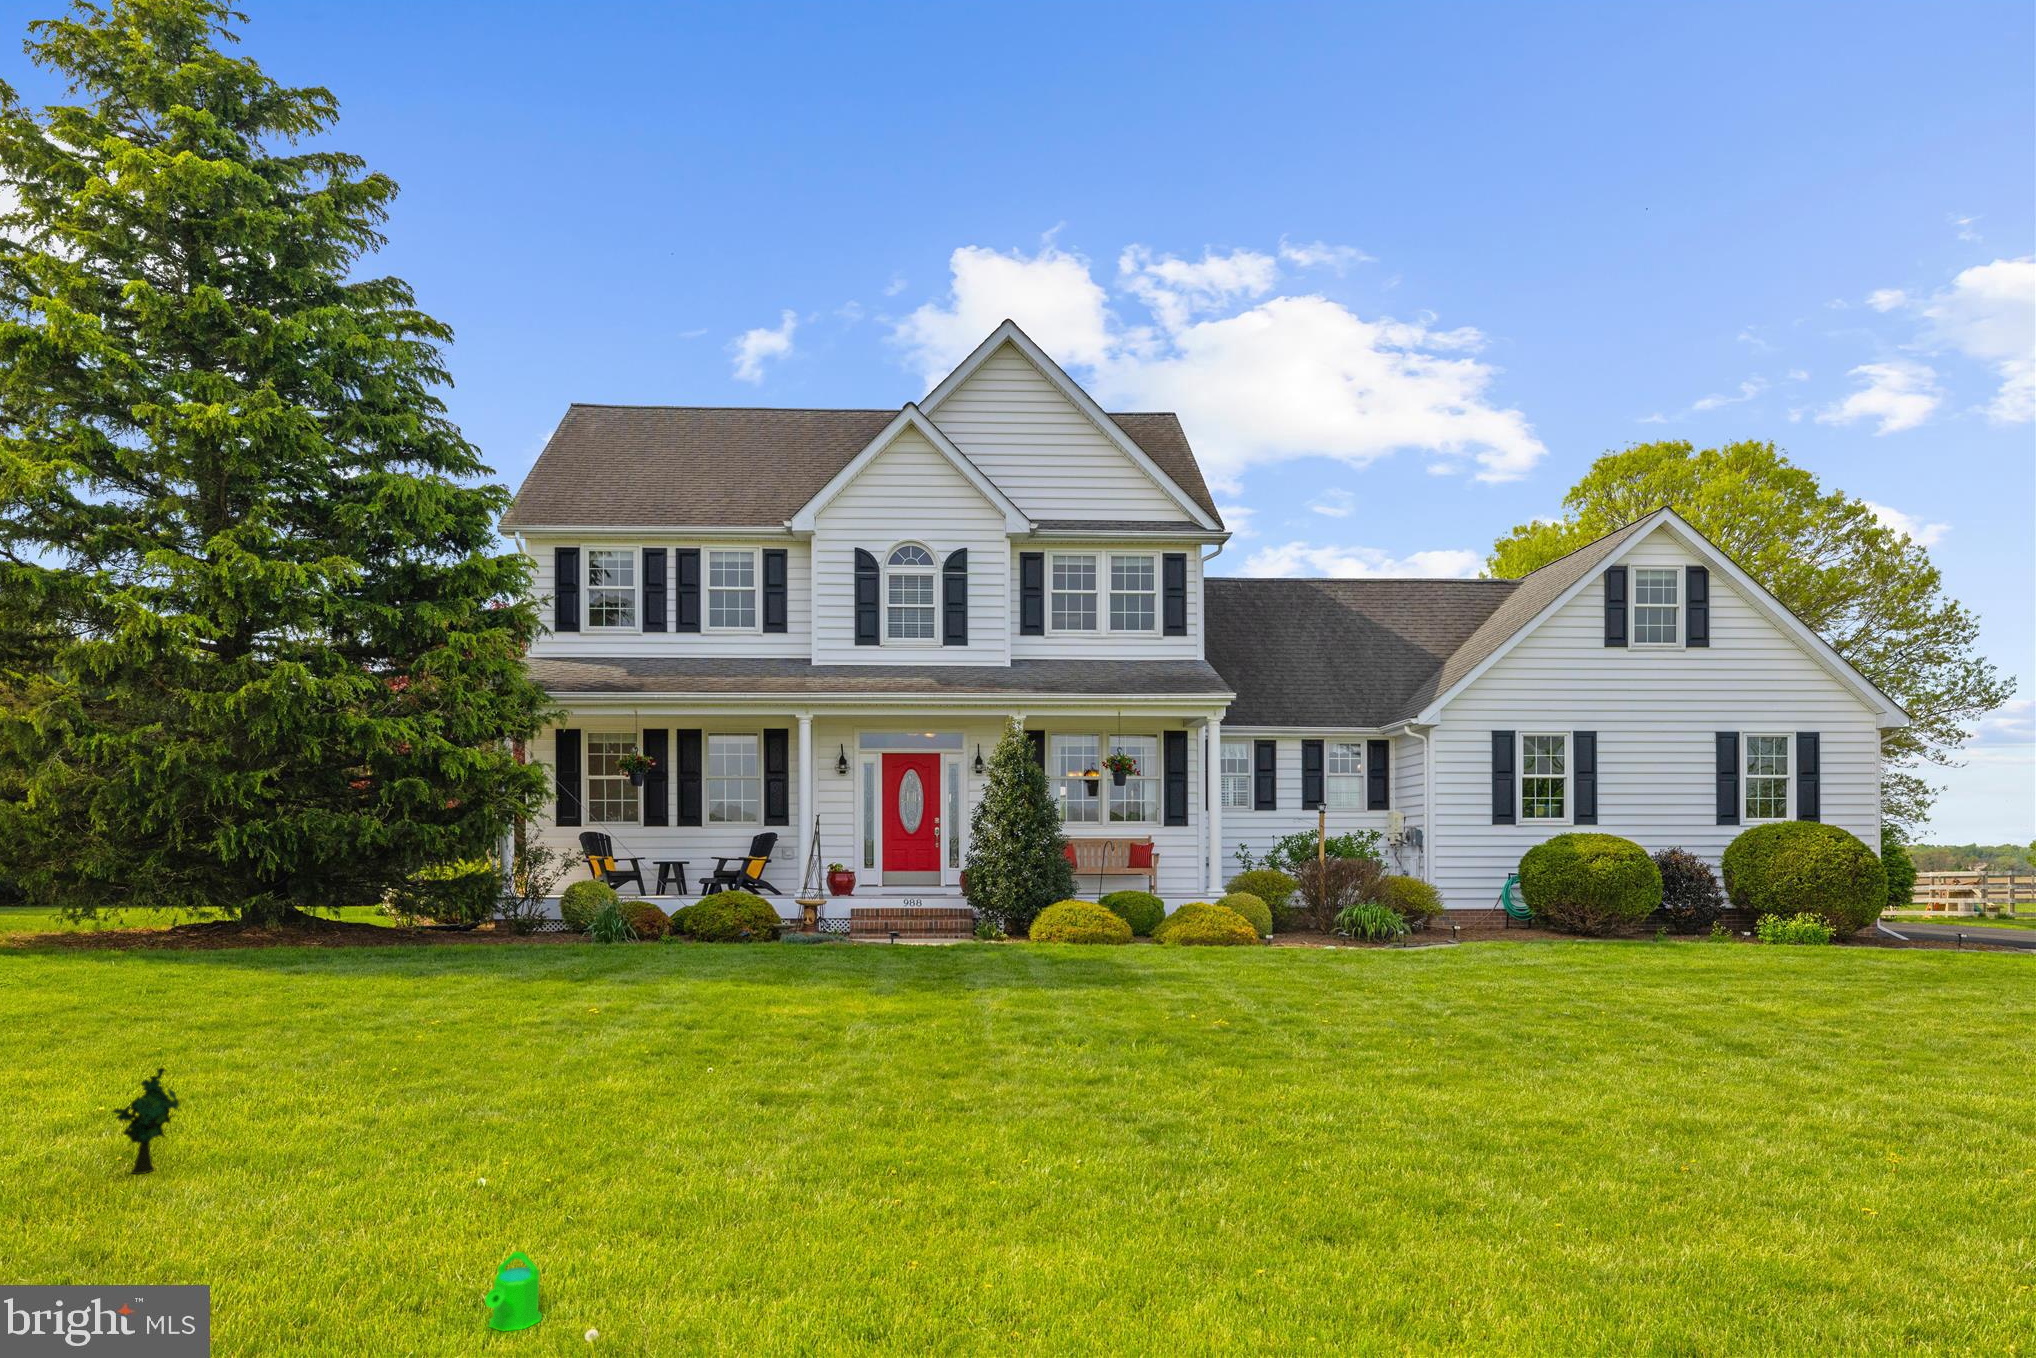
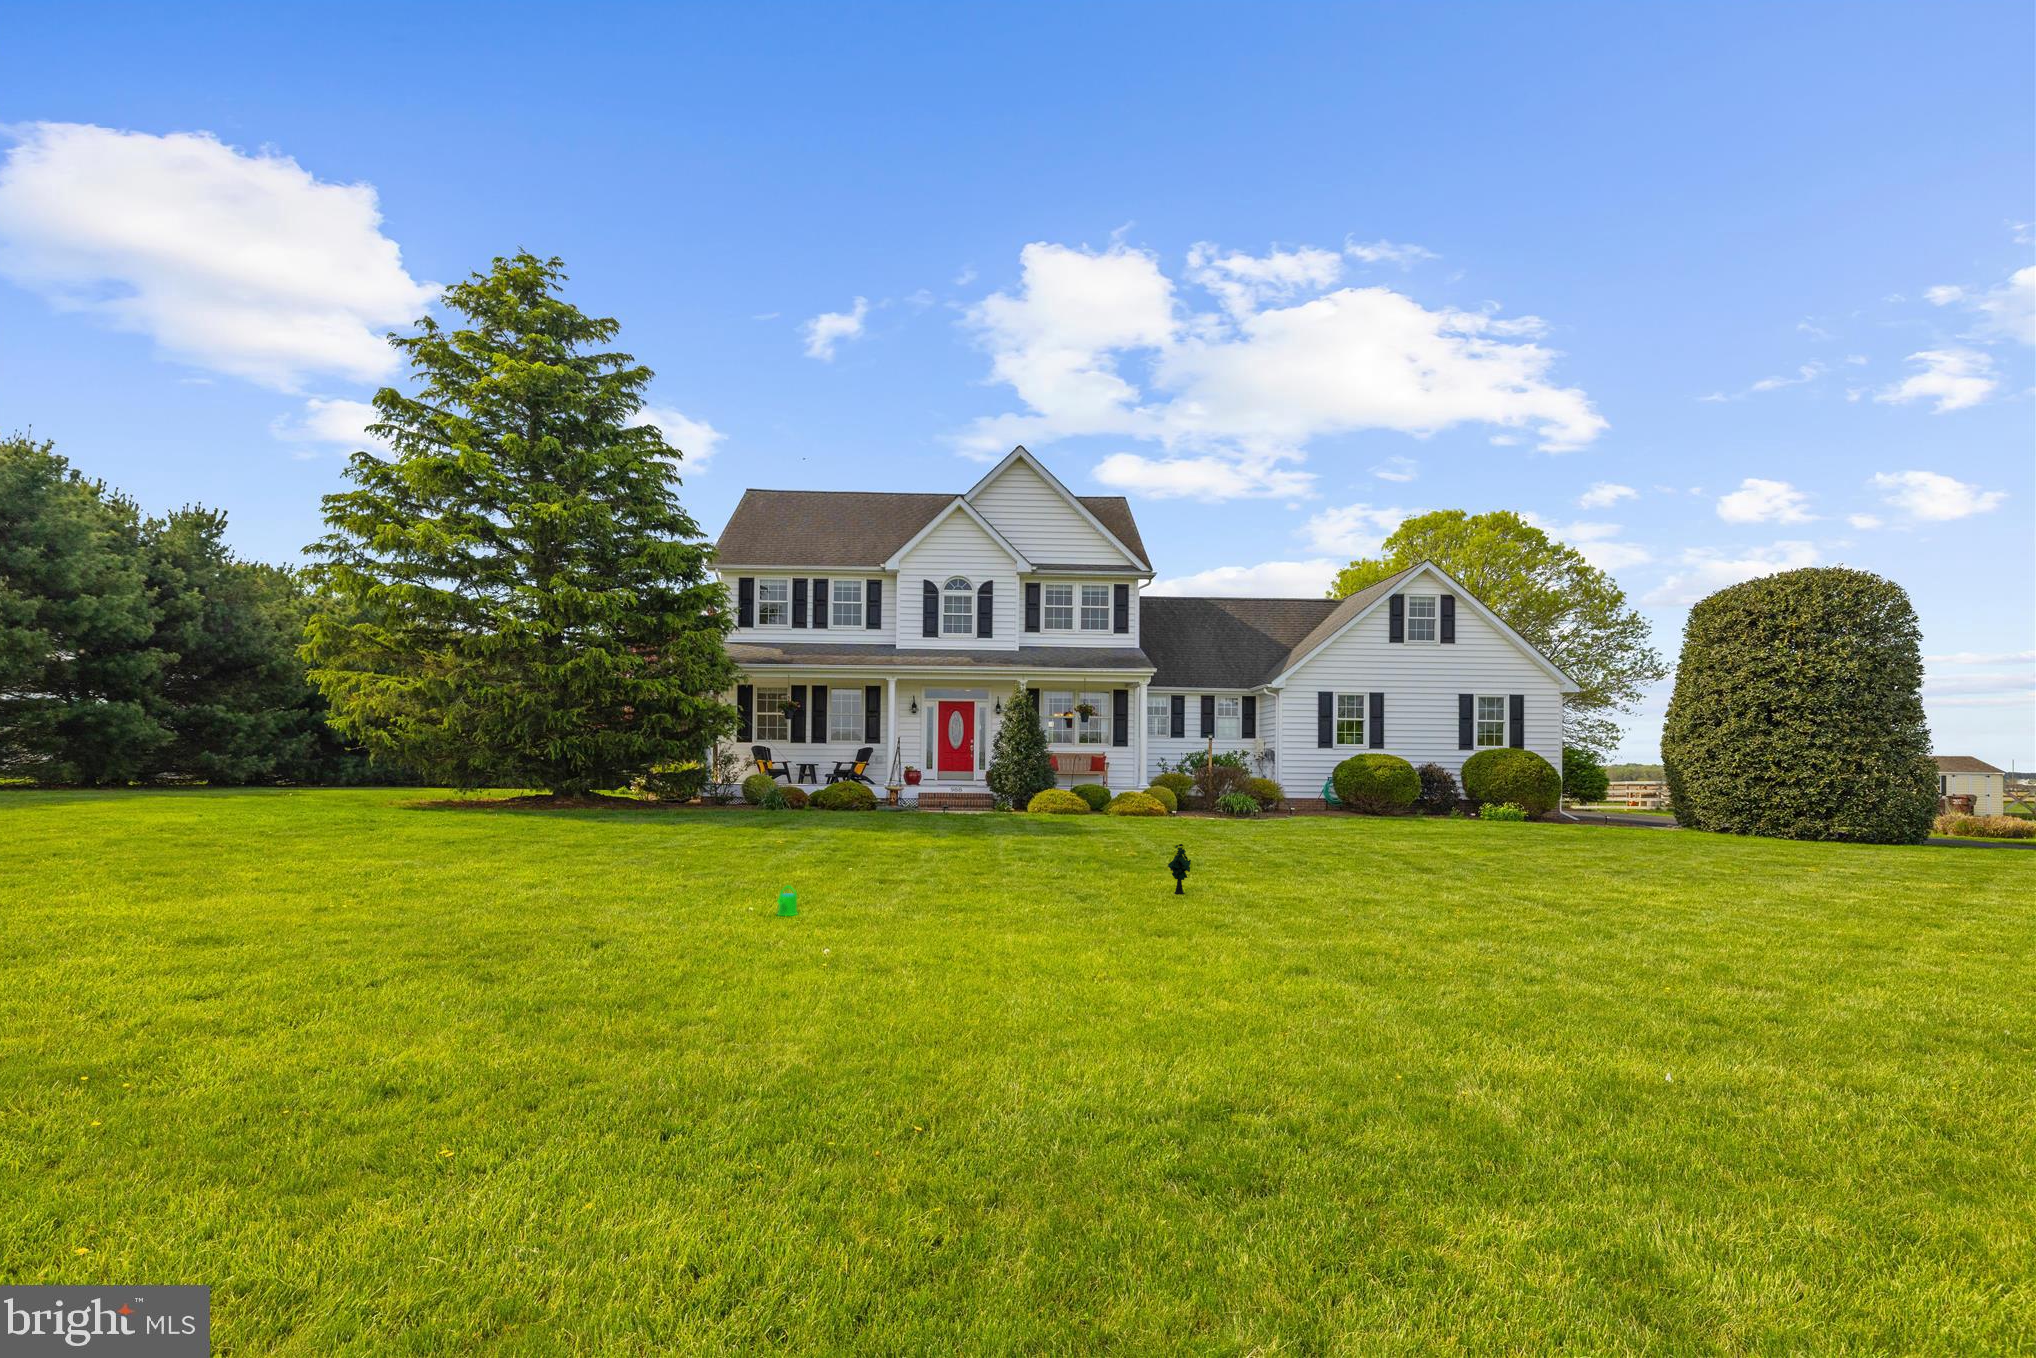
decorative plant: present [113,1068,179,1174] -> present [1168,844,1191,894]

